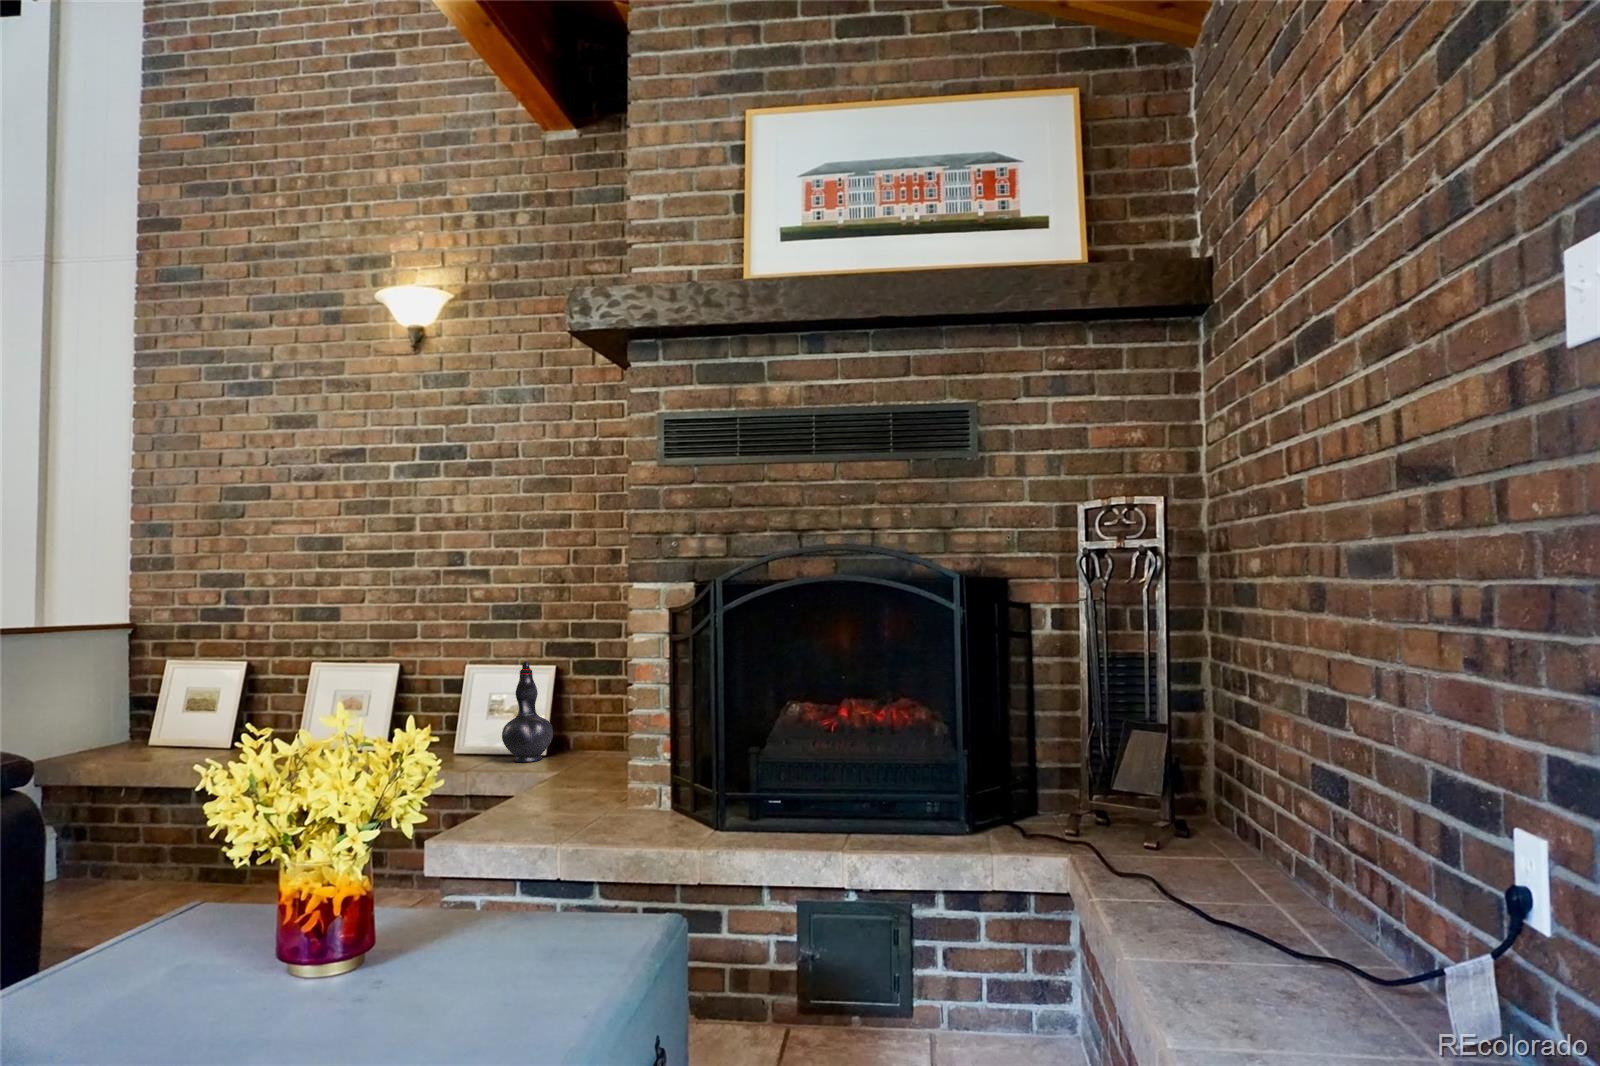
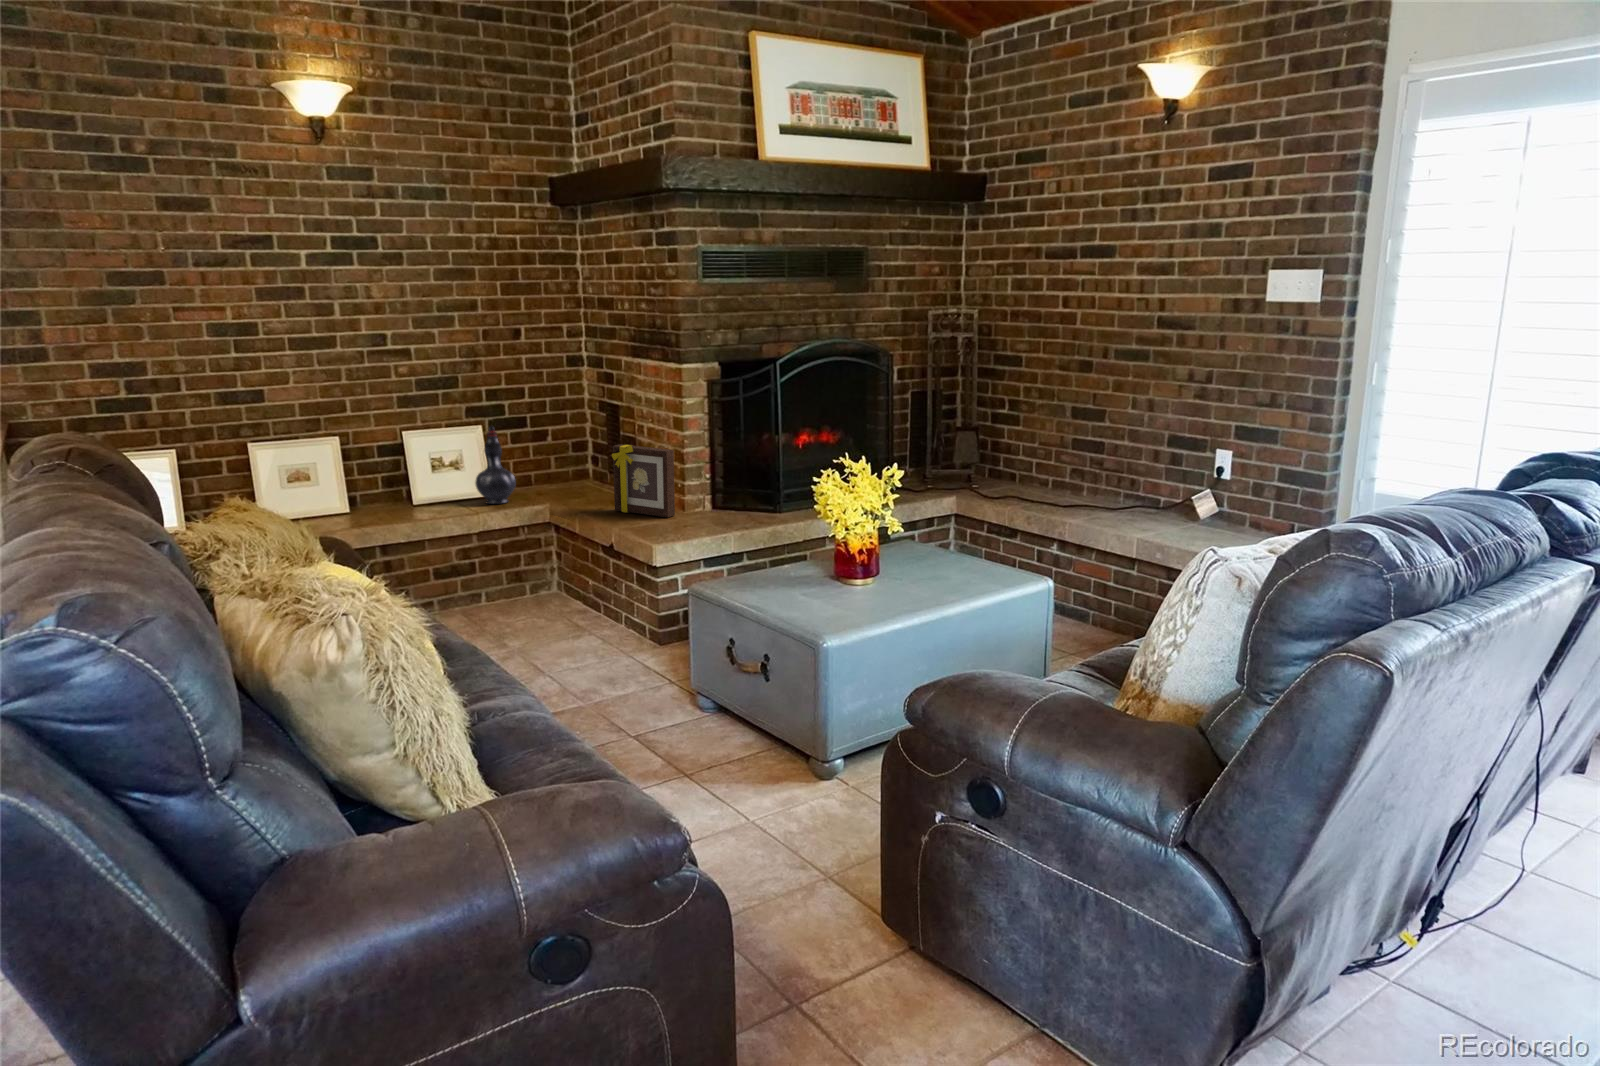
picture frame: none [573,695,612,808] -> present [612,444,675,517]

